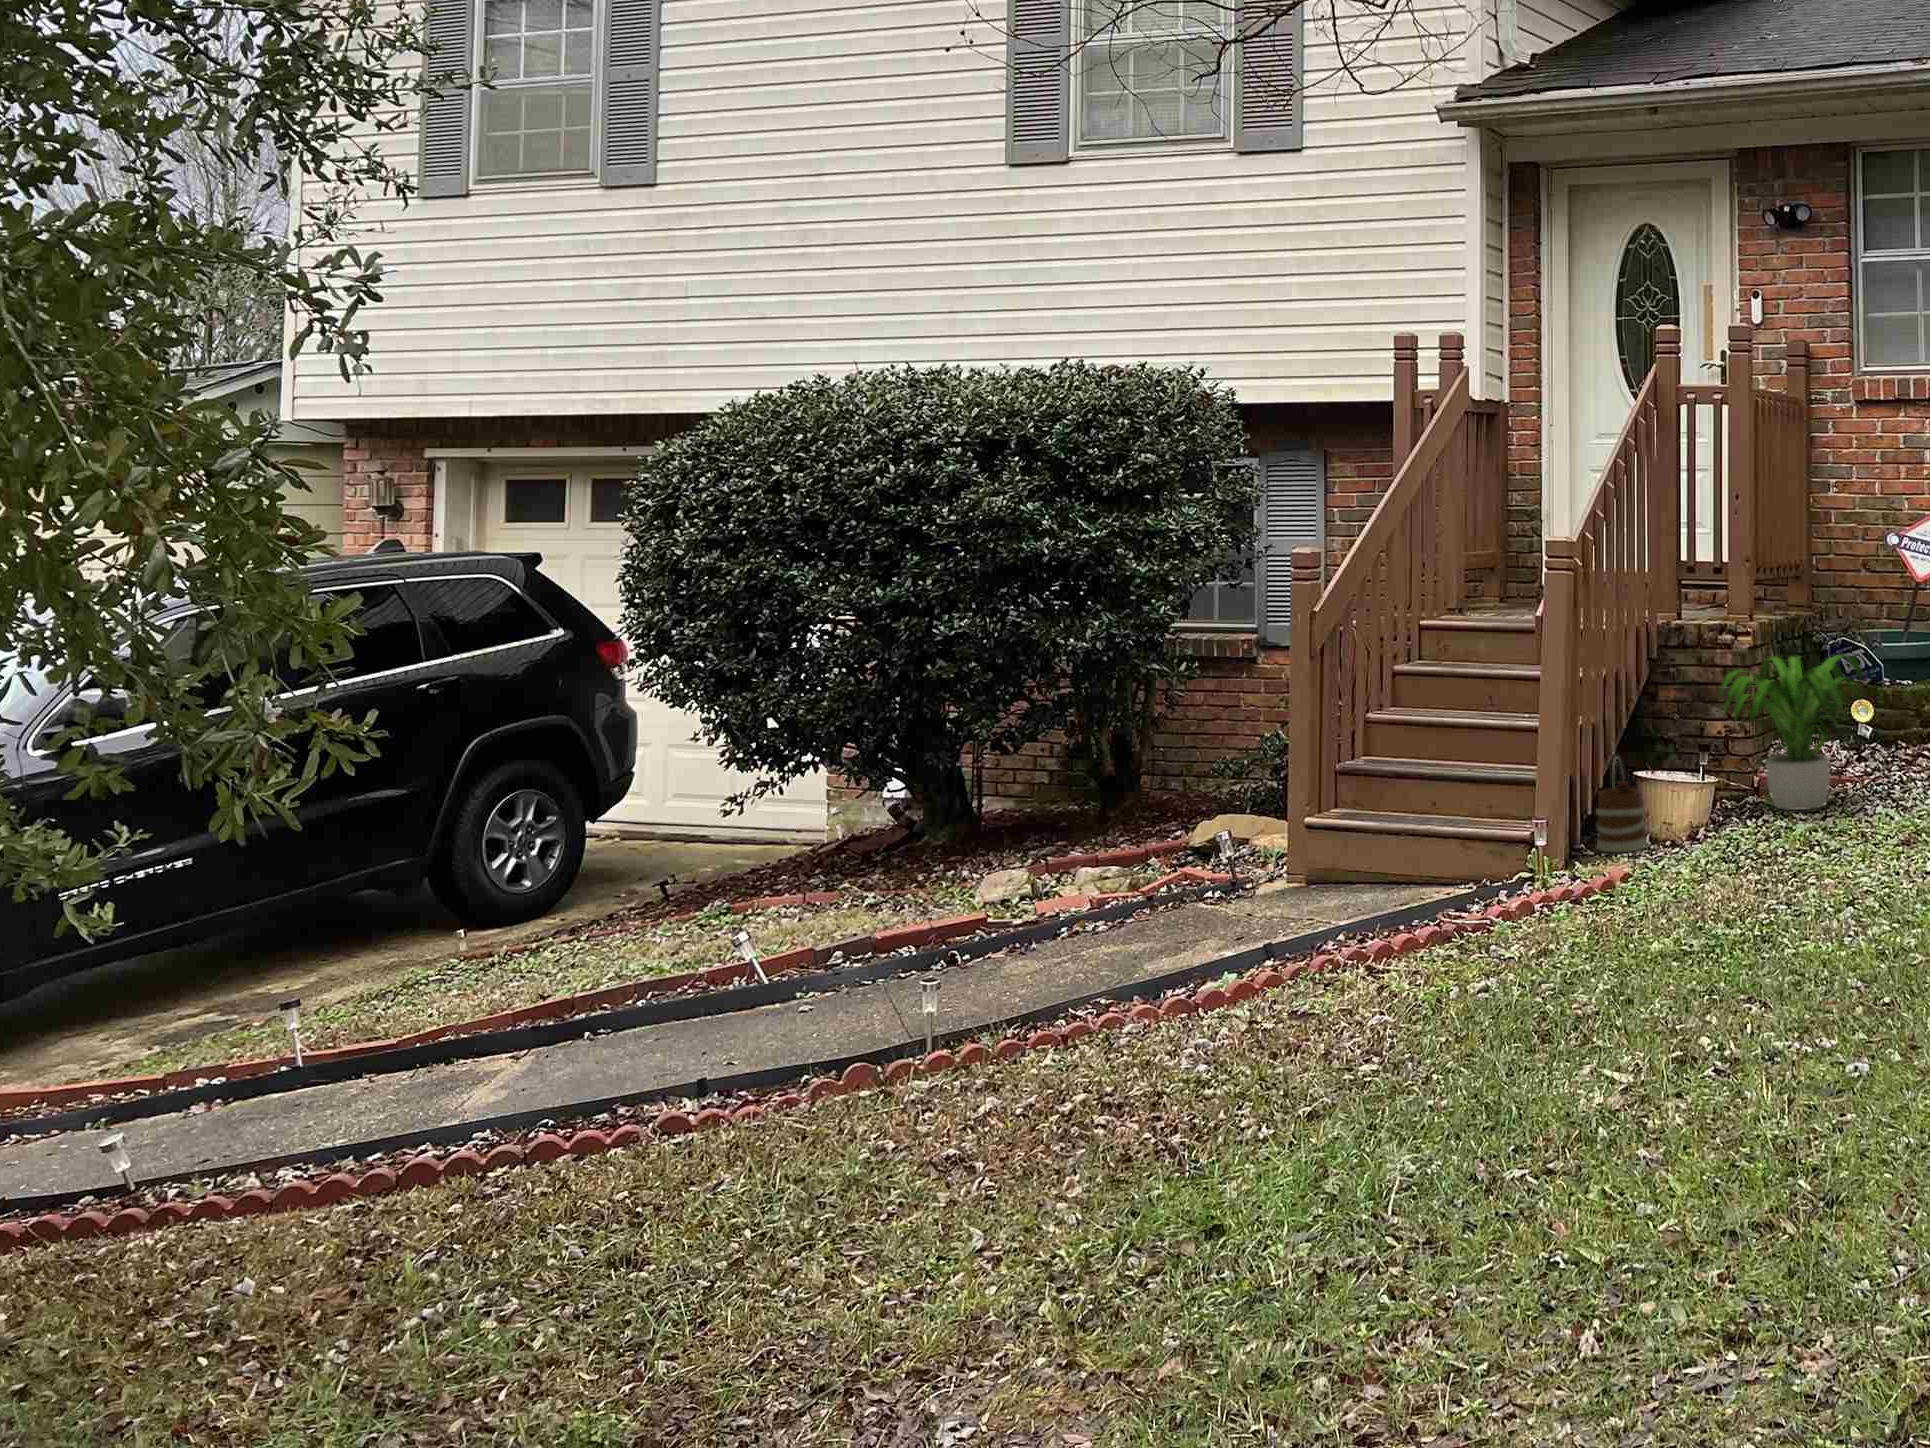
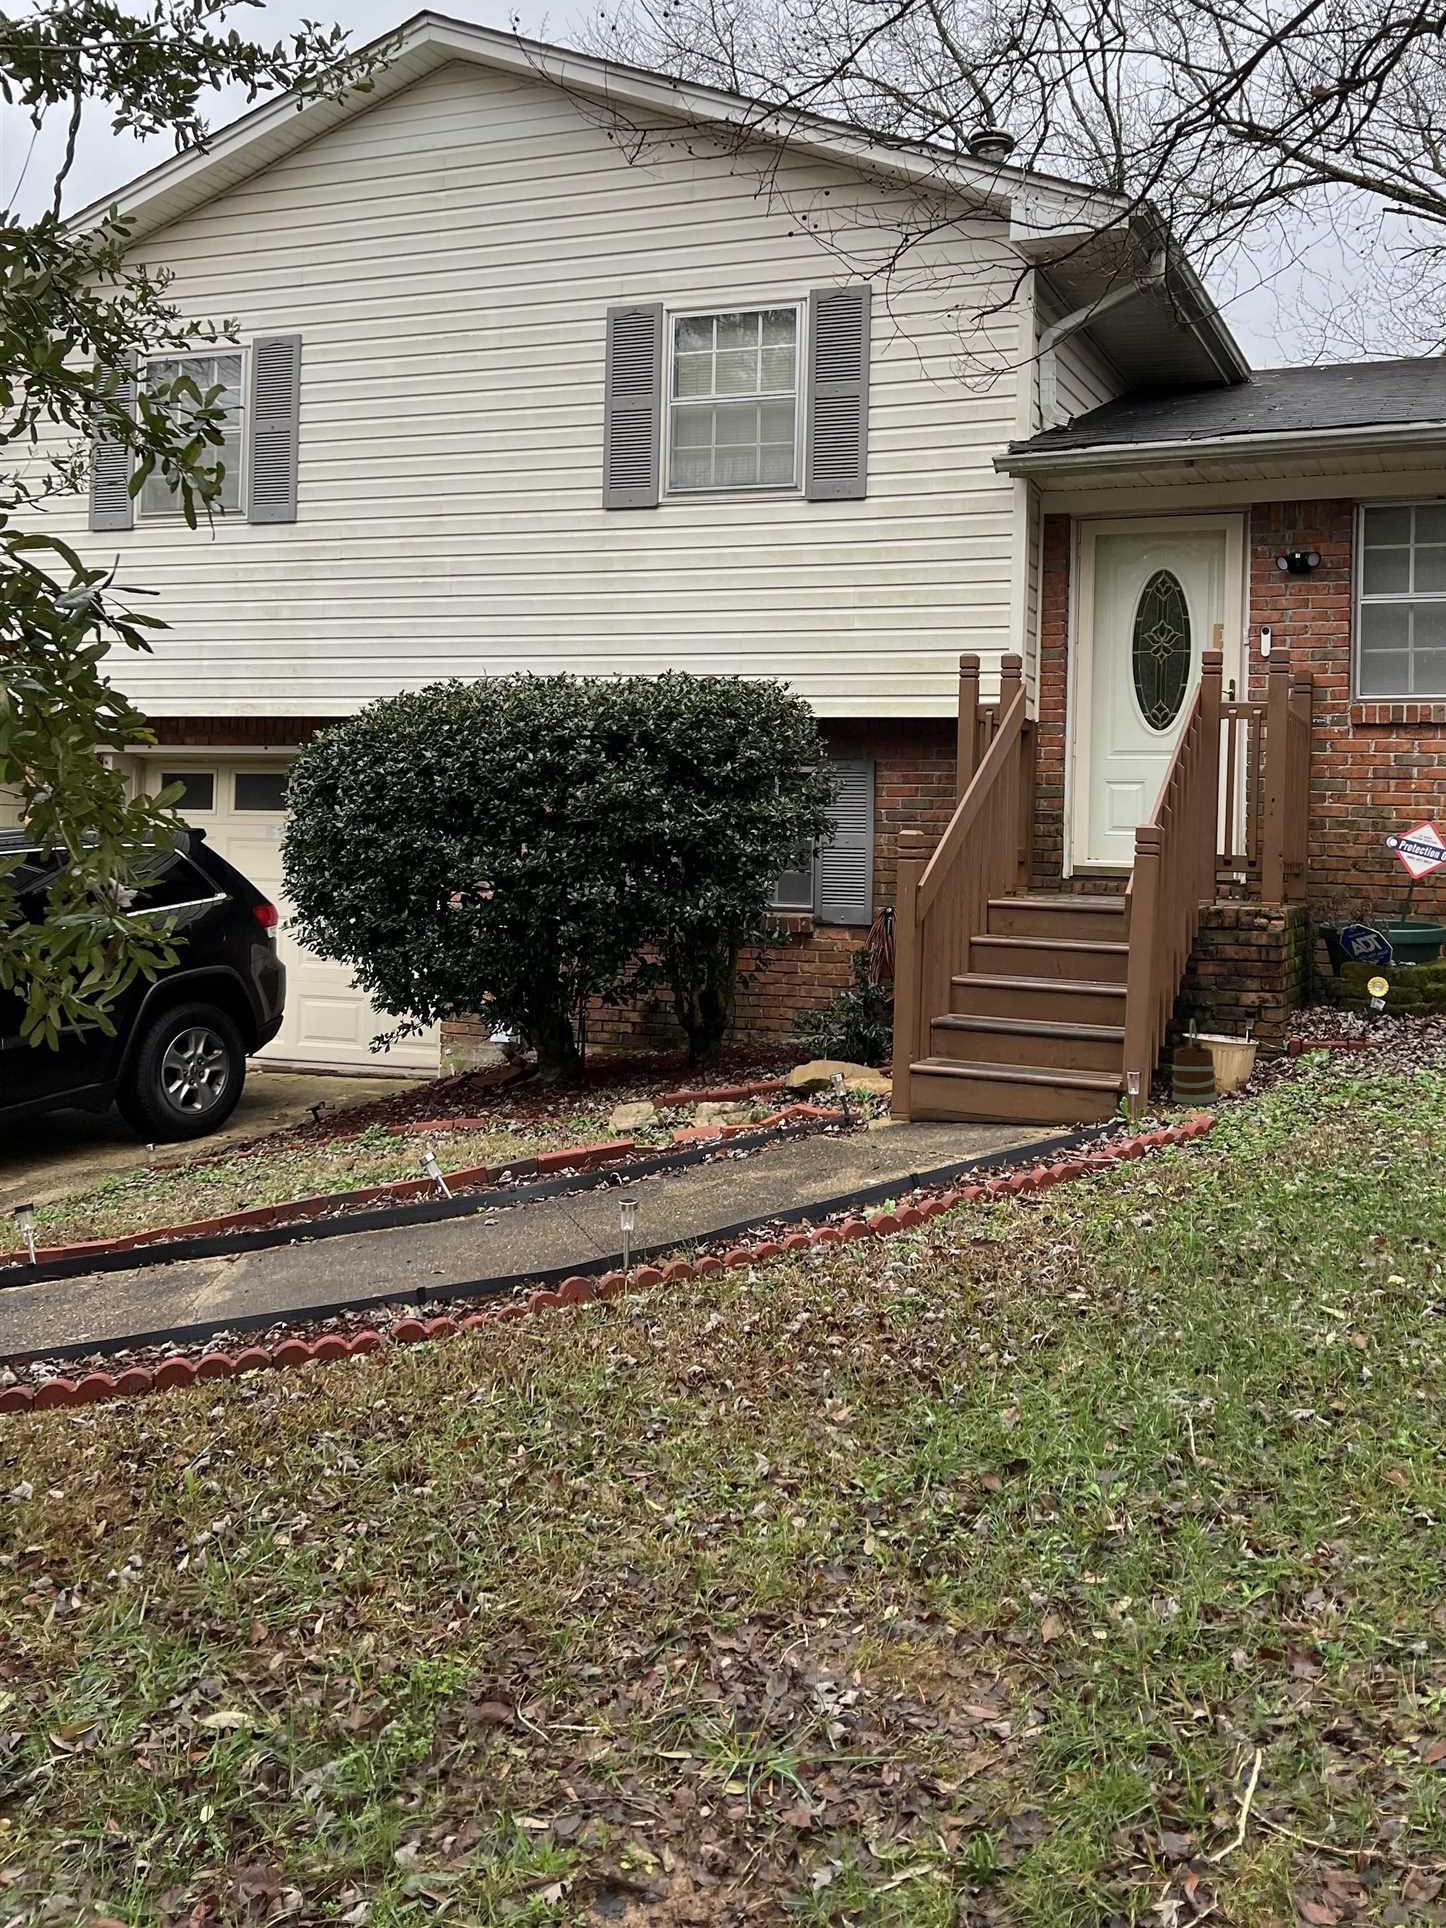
potted plant: present [1721,655,1862,810] -> none [1269,937,1404,1071]

